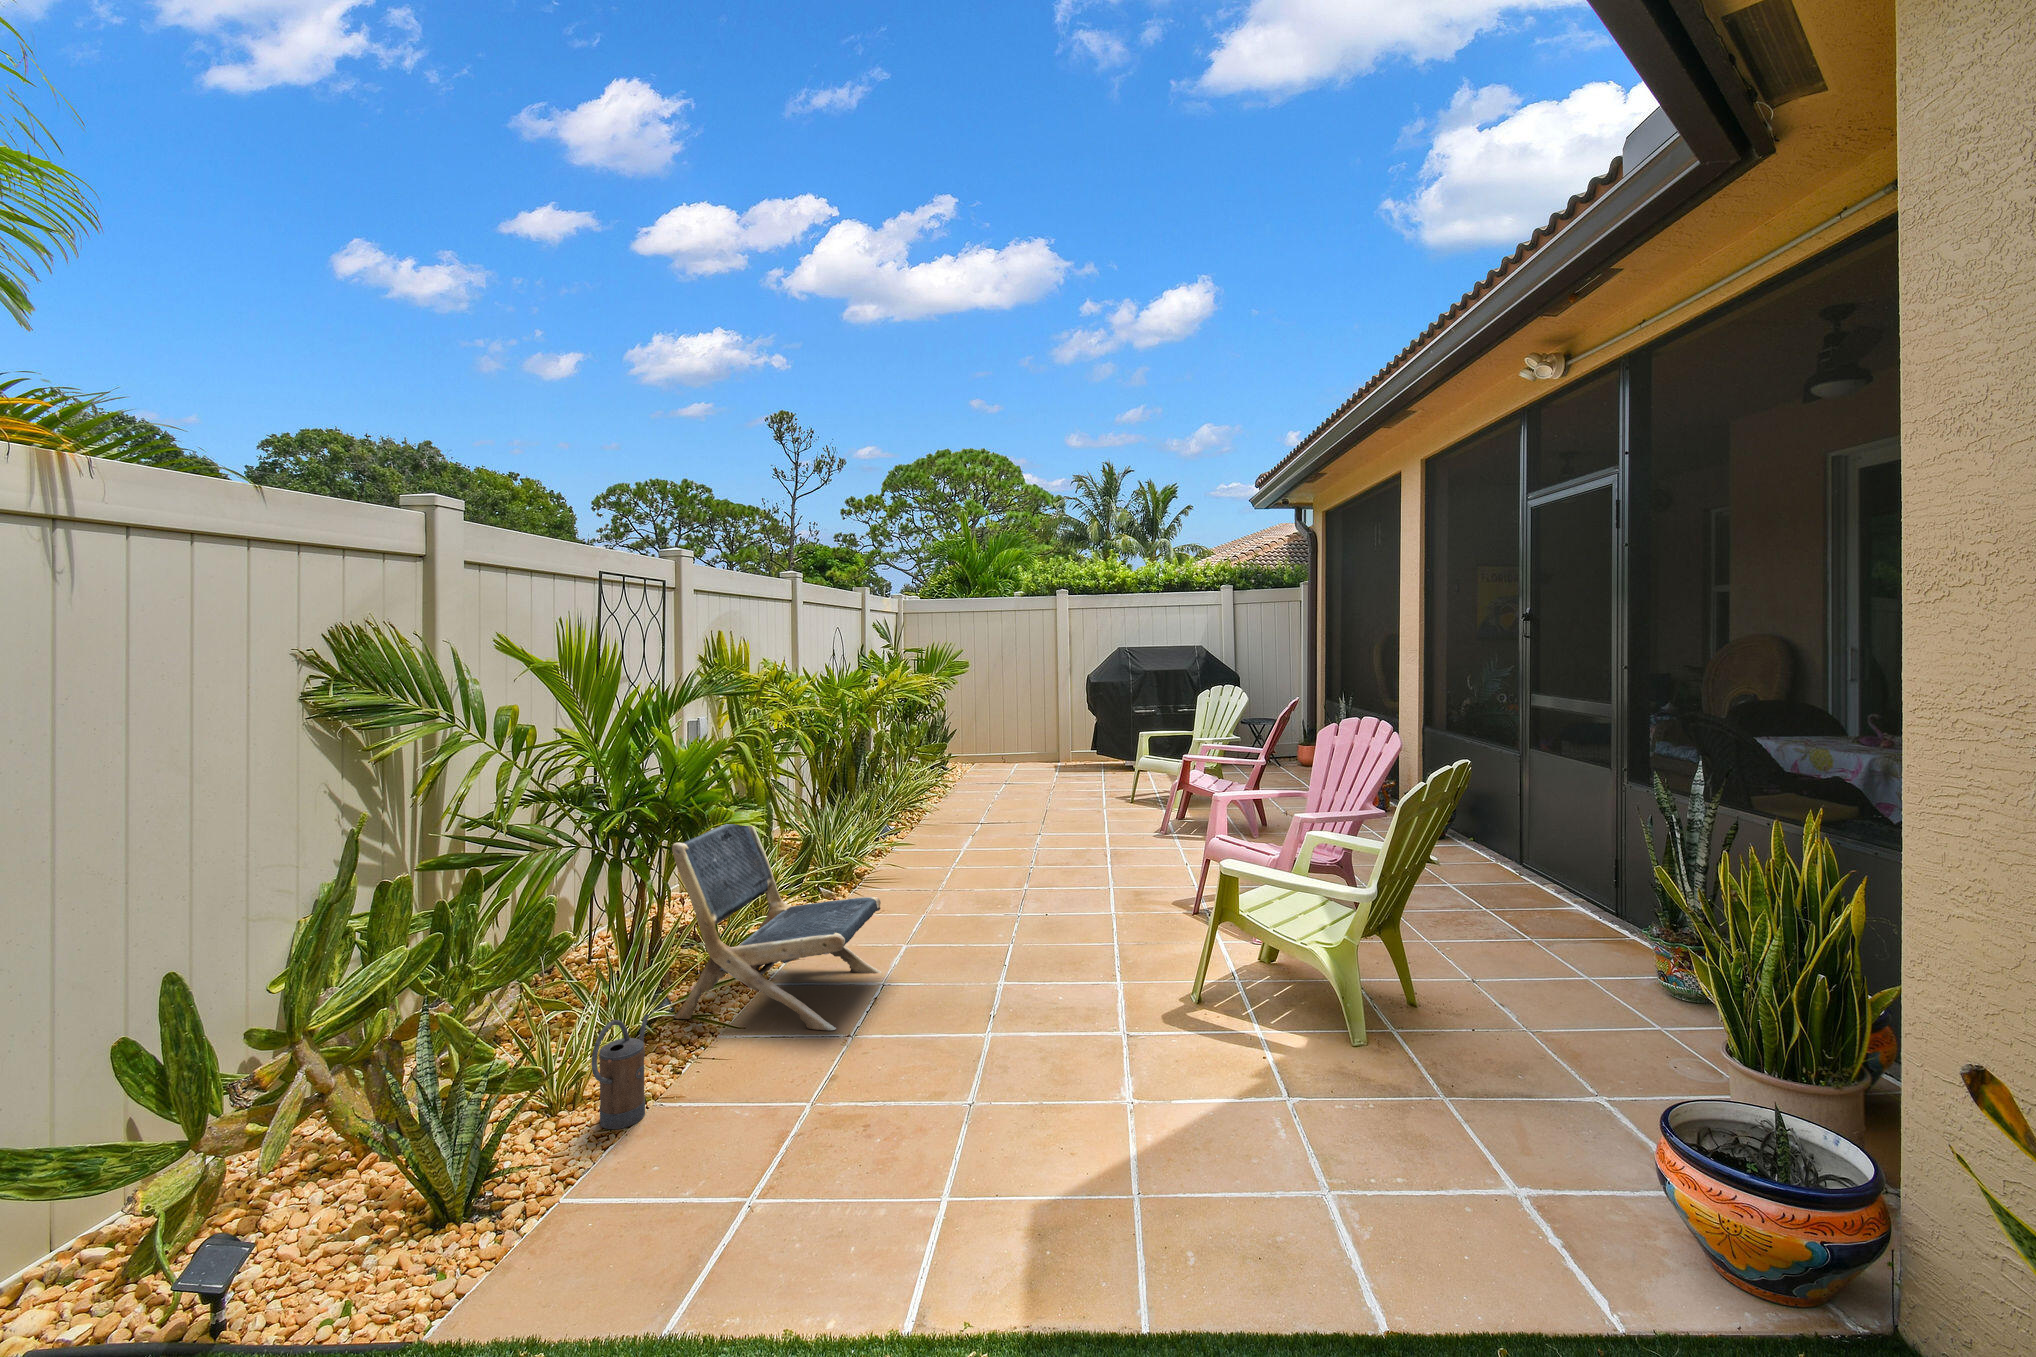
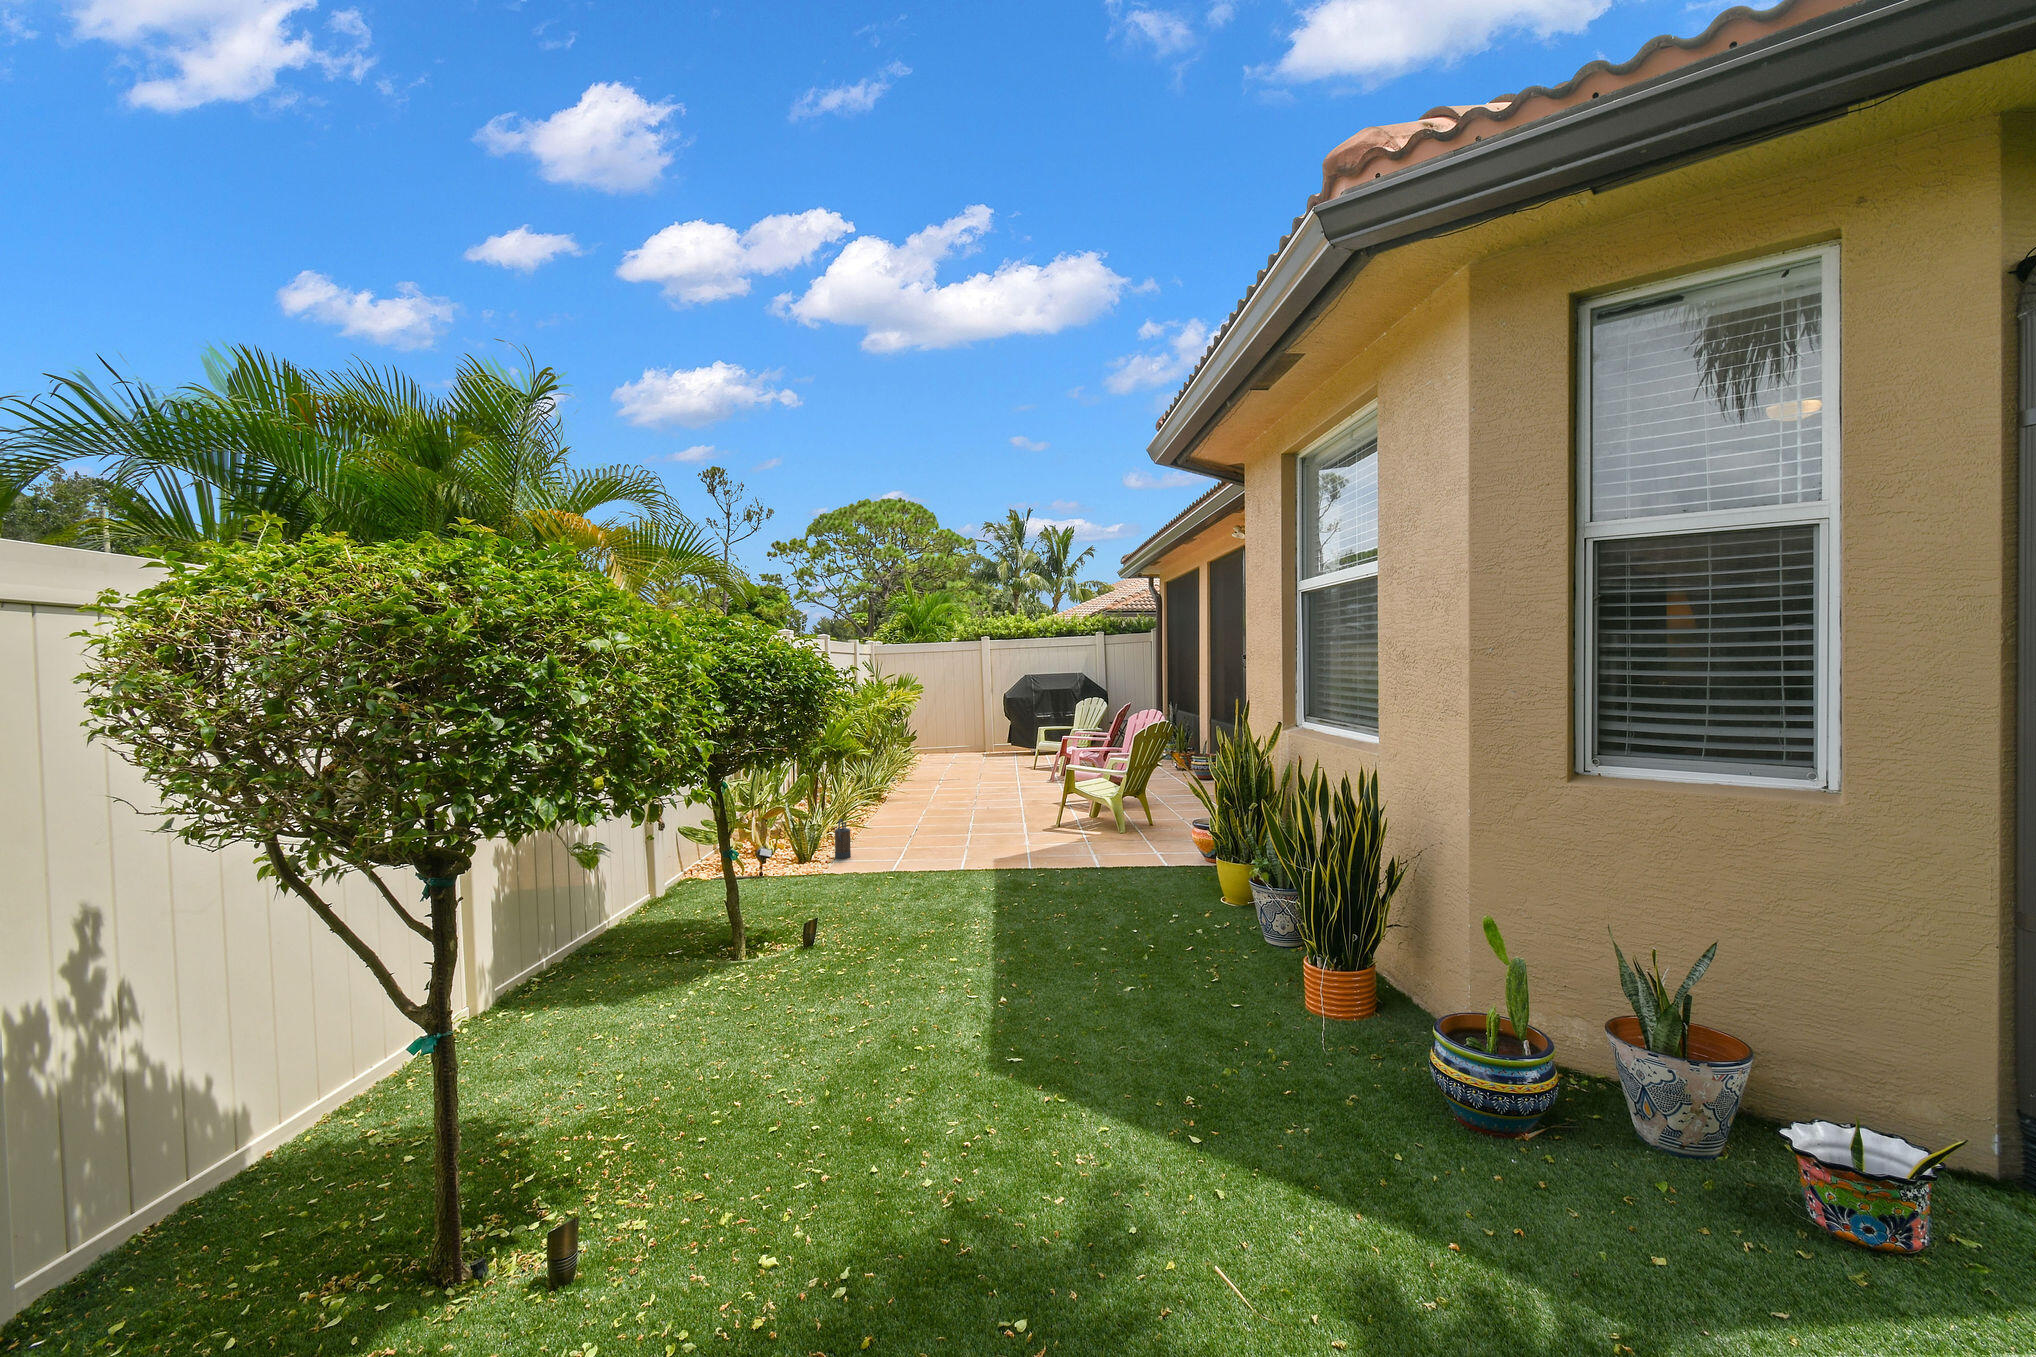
lounge chair: present [672,824,881,1030] -> none [835,758,919,841]

